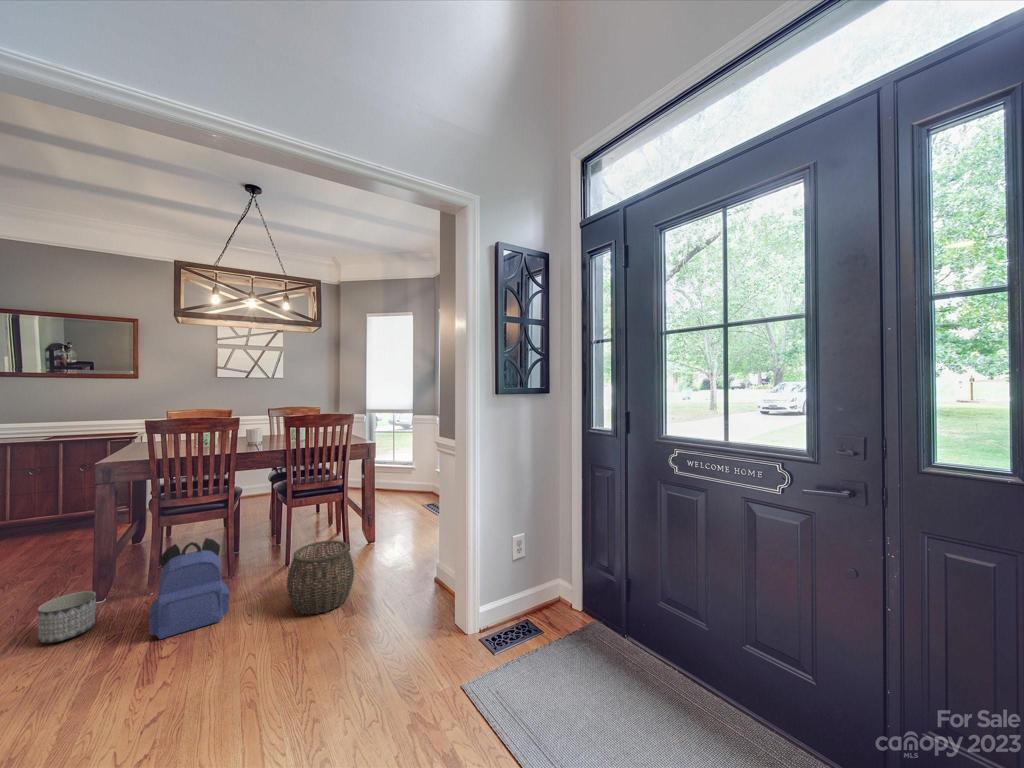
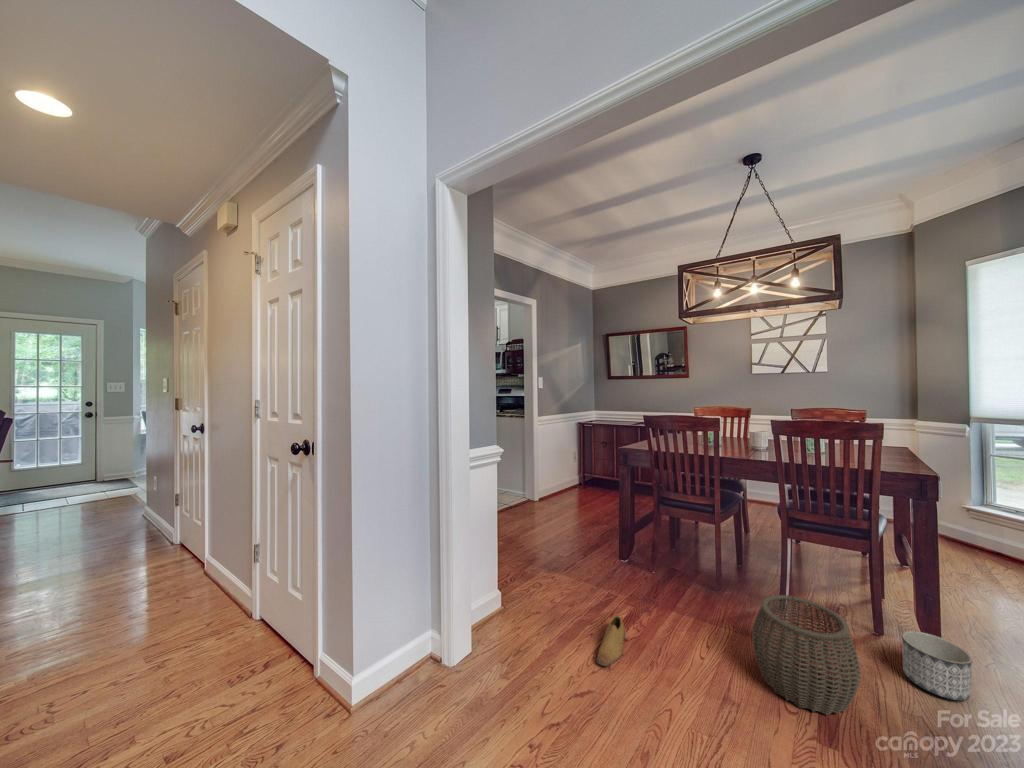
backpack: present [148,538,229,639] -> none [631,530,697,627]
planter: present [38,591,96,643] -> present [902,631,972,701]
shoe: none [137,648,169,703] -> present [596,615,625,666]

